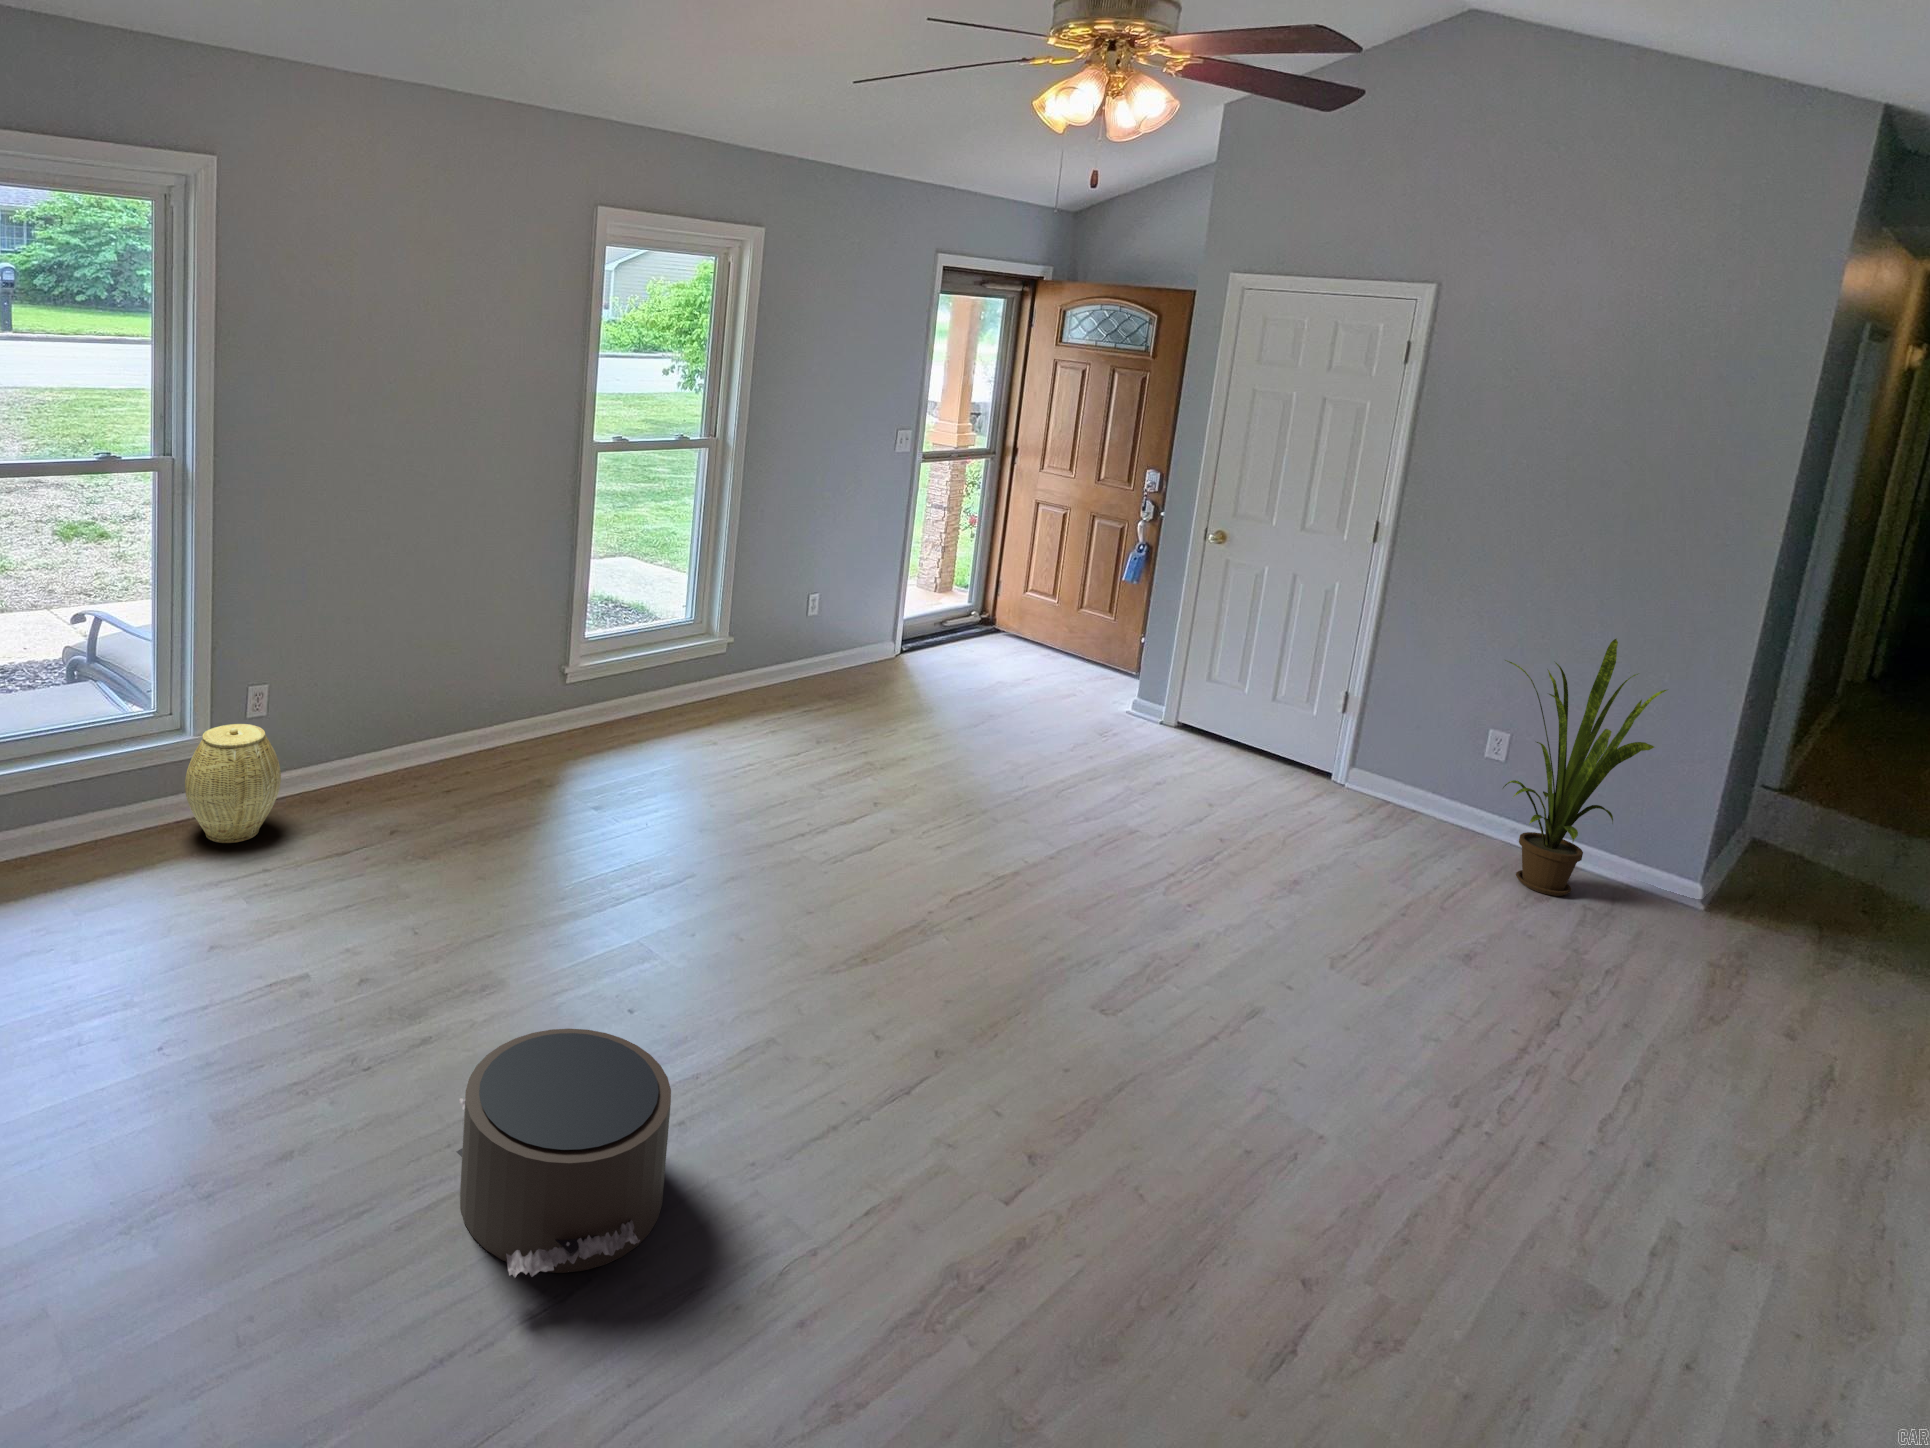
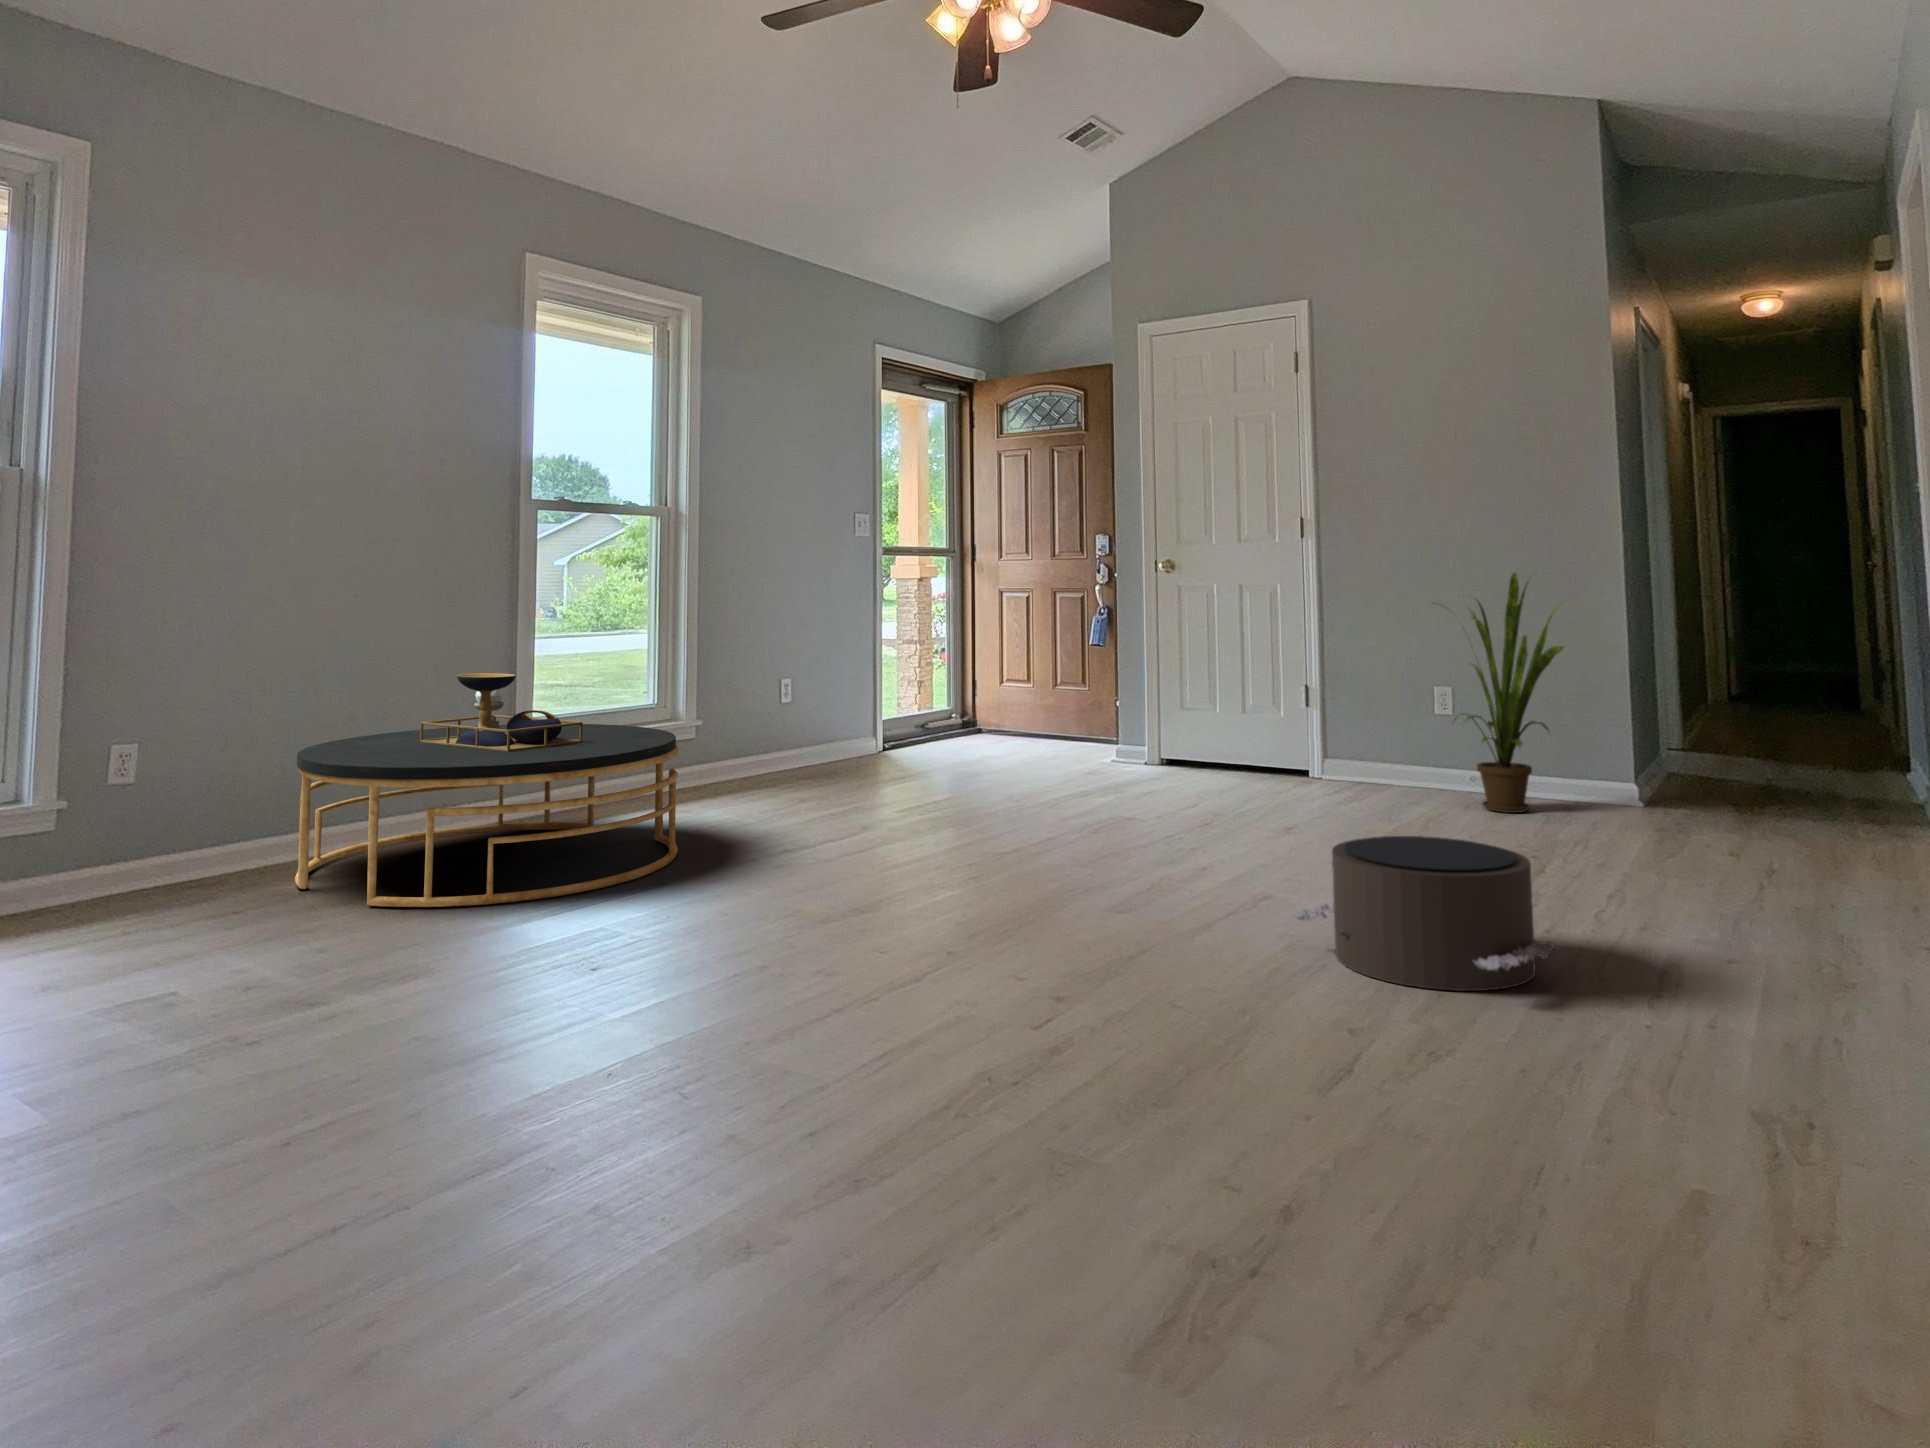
coffee table: none [387,644,711,882] -> present [295,673,679,907]
woven basket: present [185,724,281,843] -> none [26,778,156,921]
pouf: present [456,1029,671,1278] -> present [1294,836,1556,991]

